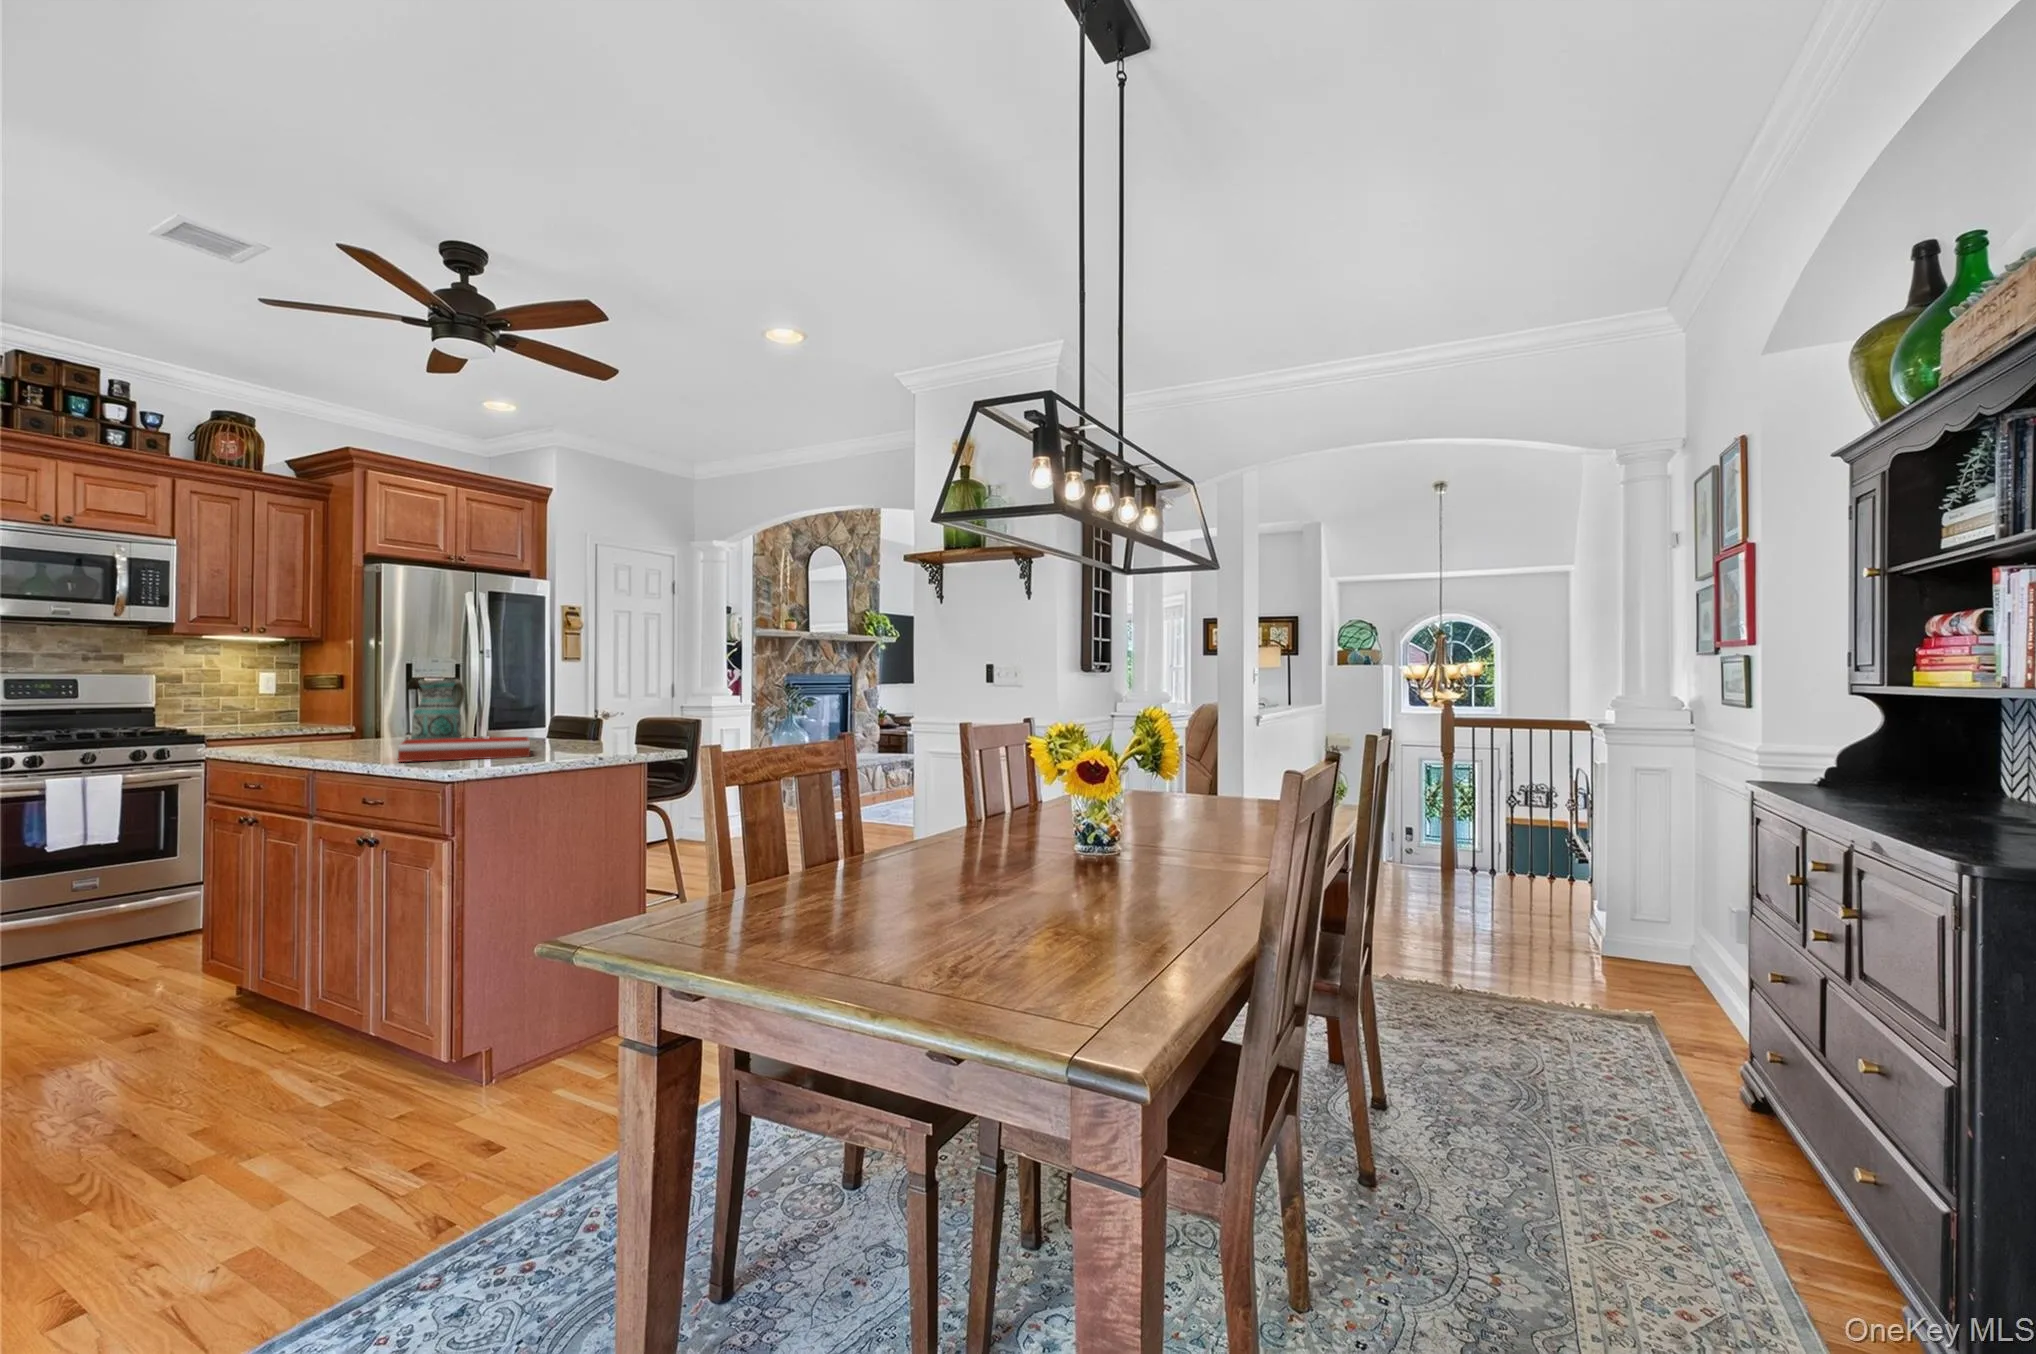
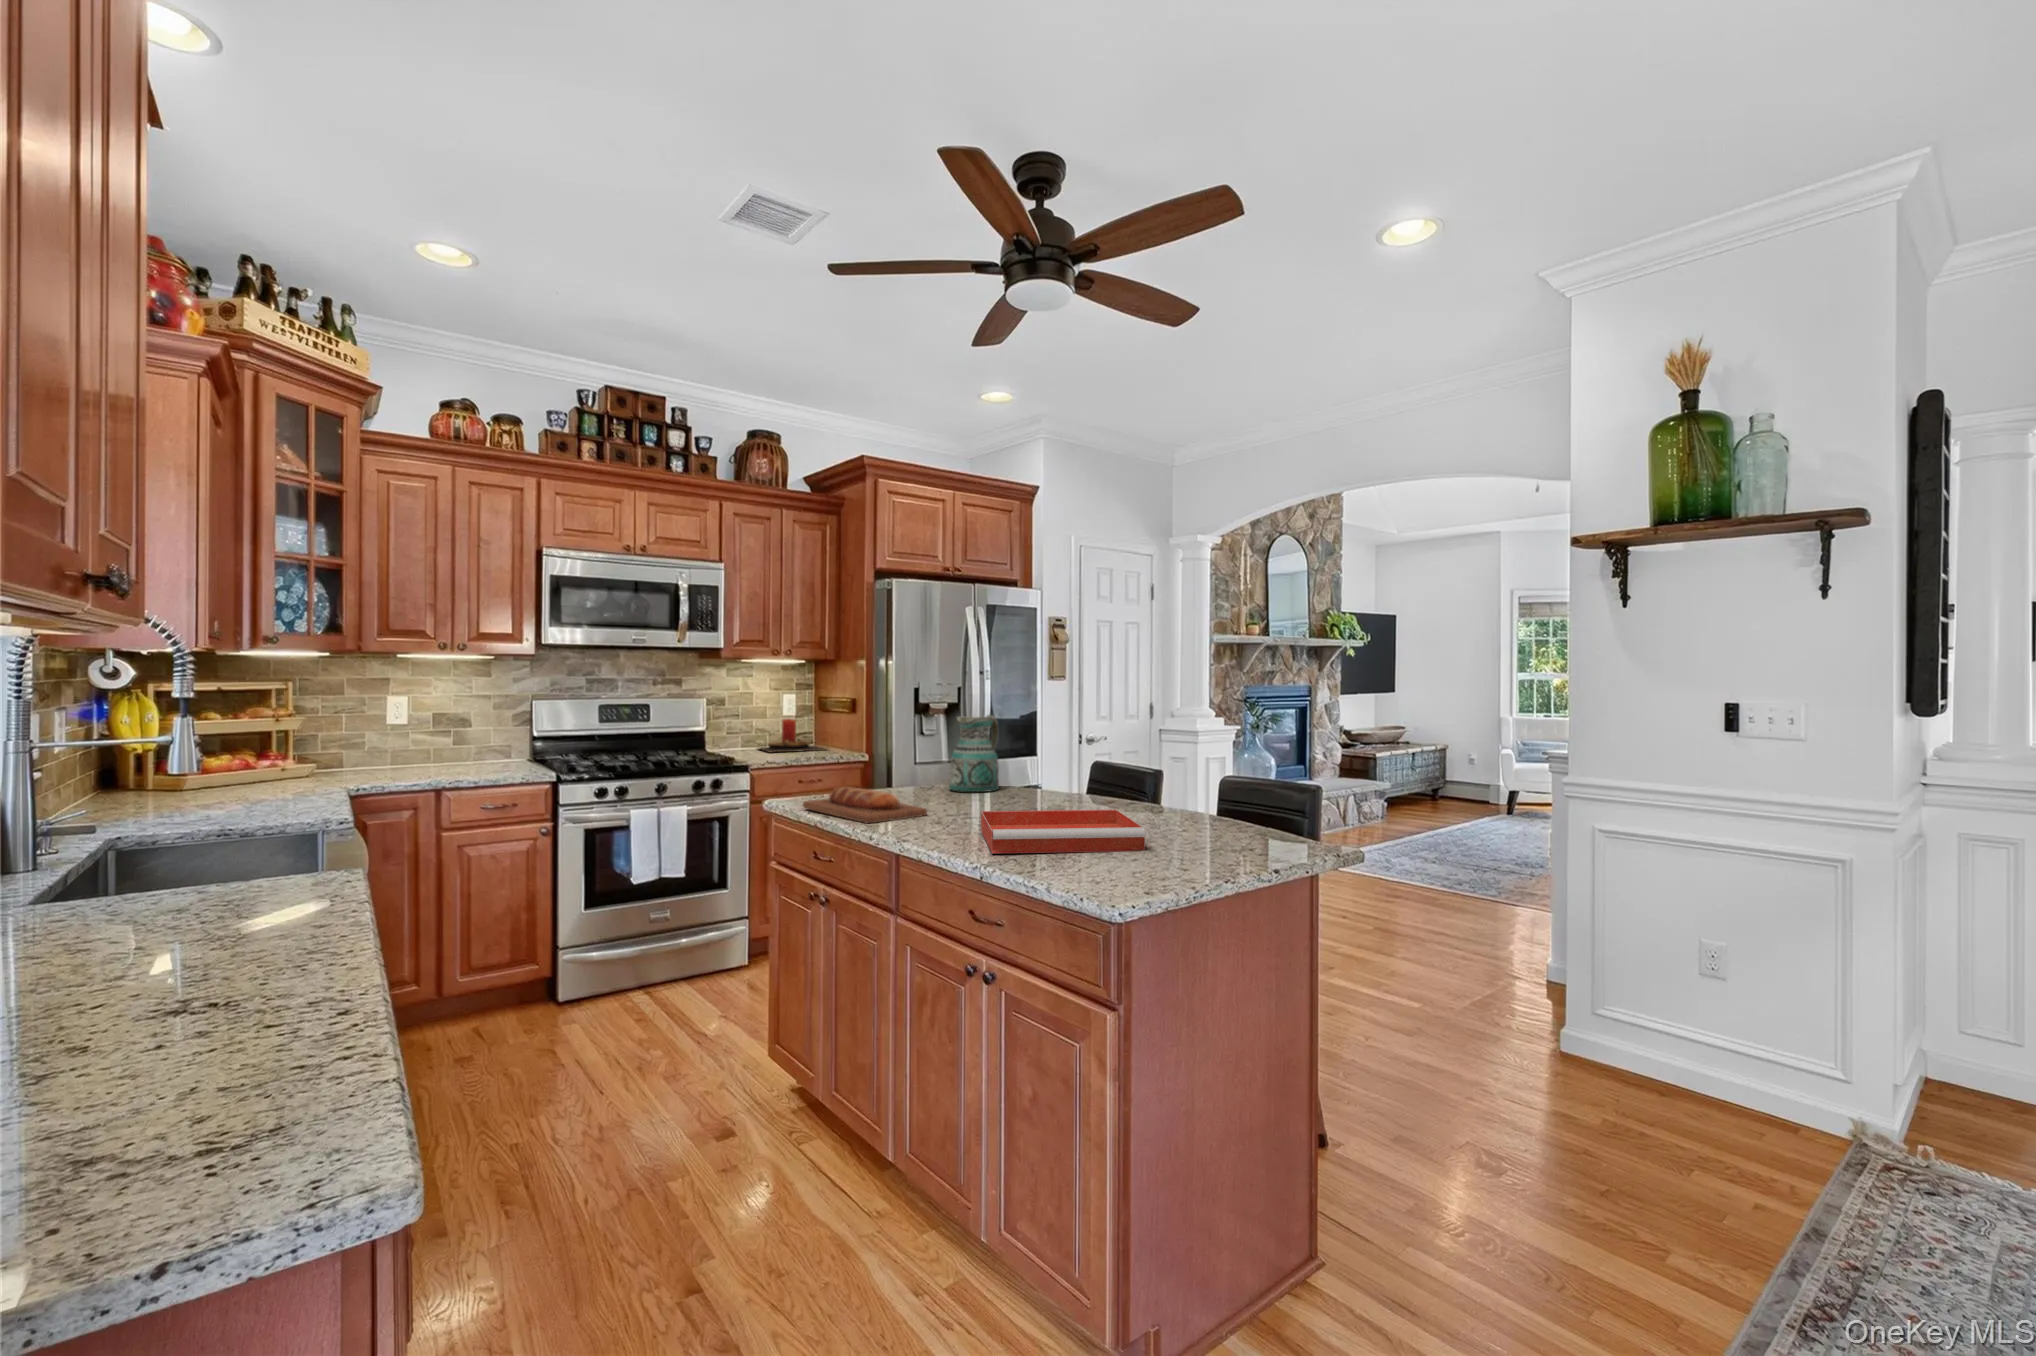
candle: none [225,698,316,731] -> present [758,719,828,753]
bread loaf: none [244,734,369,757] -> present [803,787,927,823]

